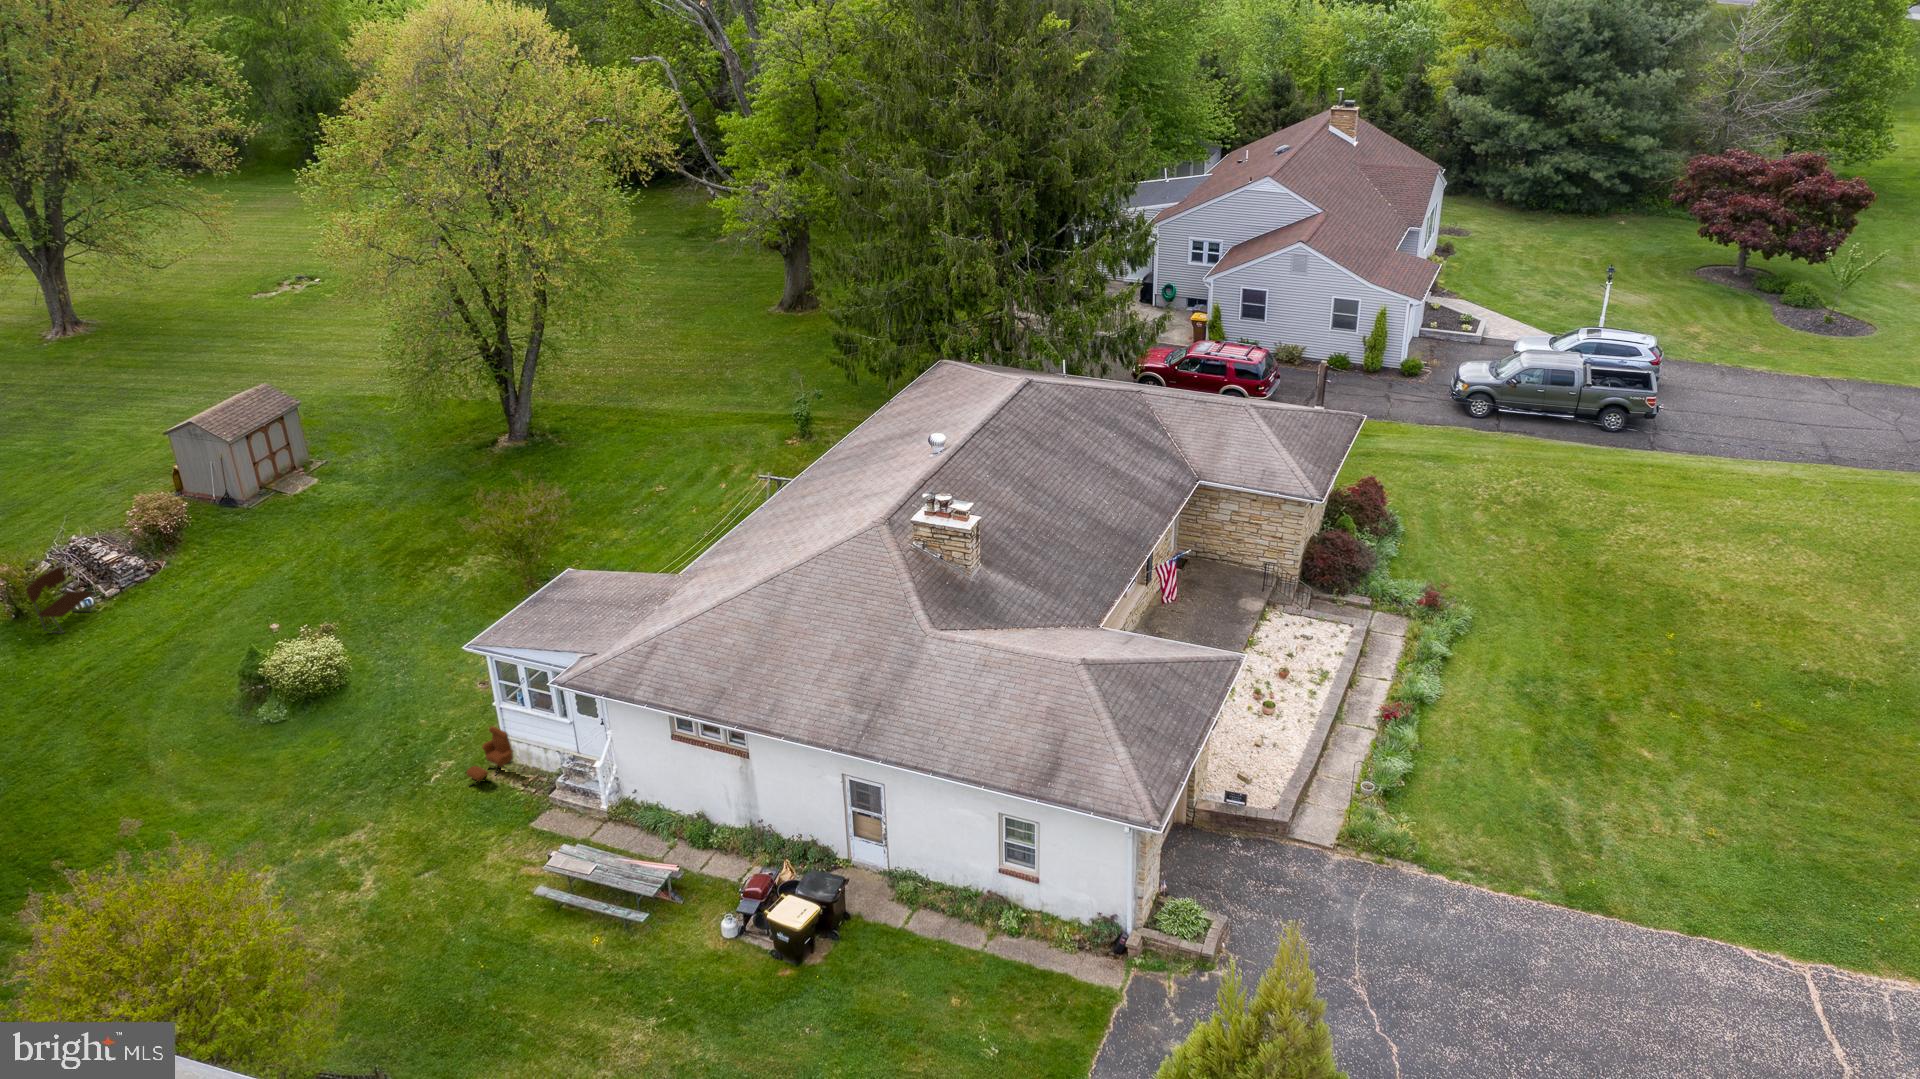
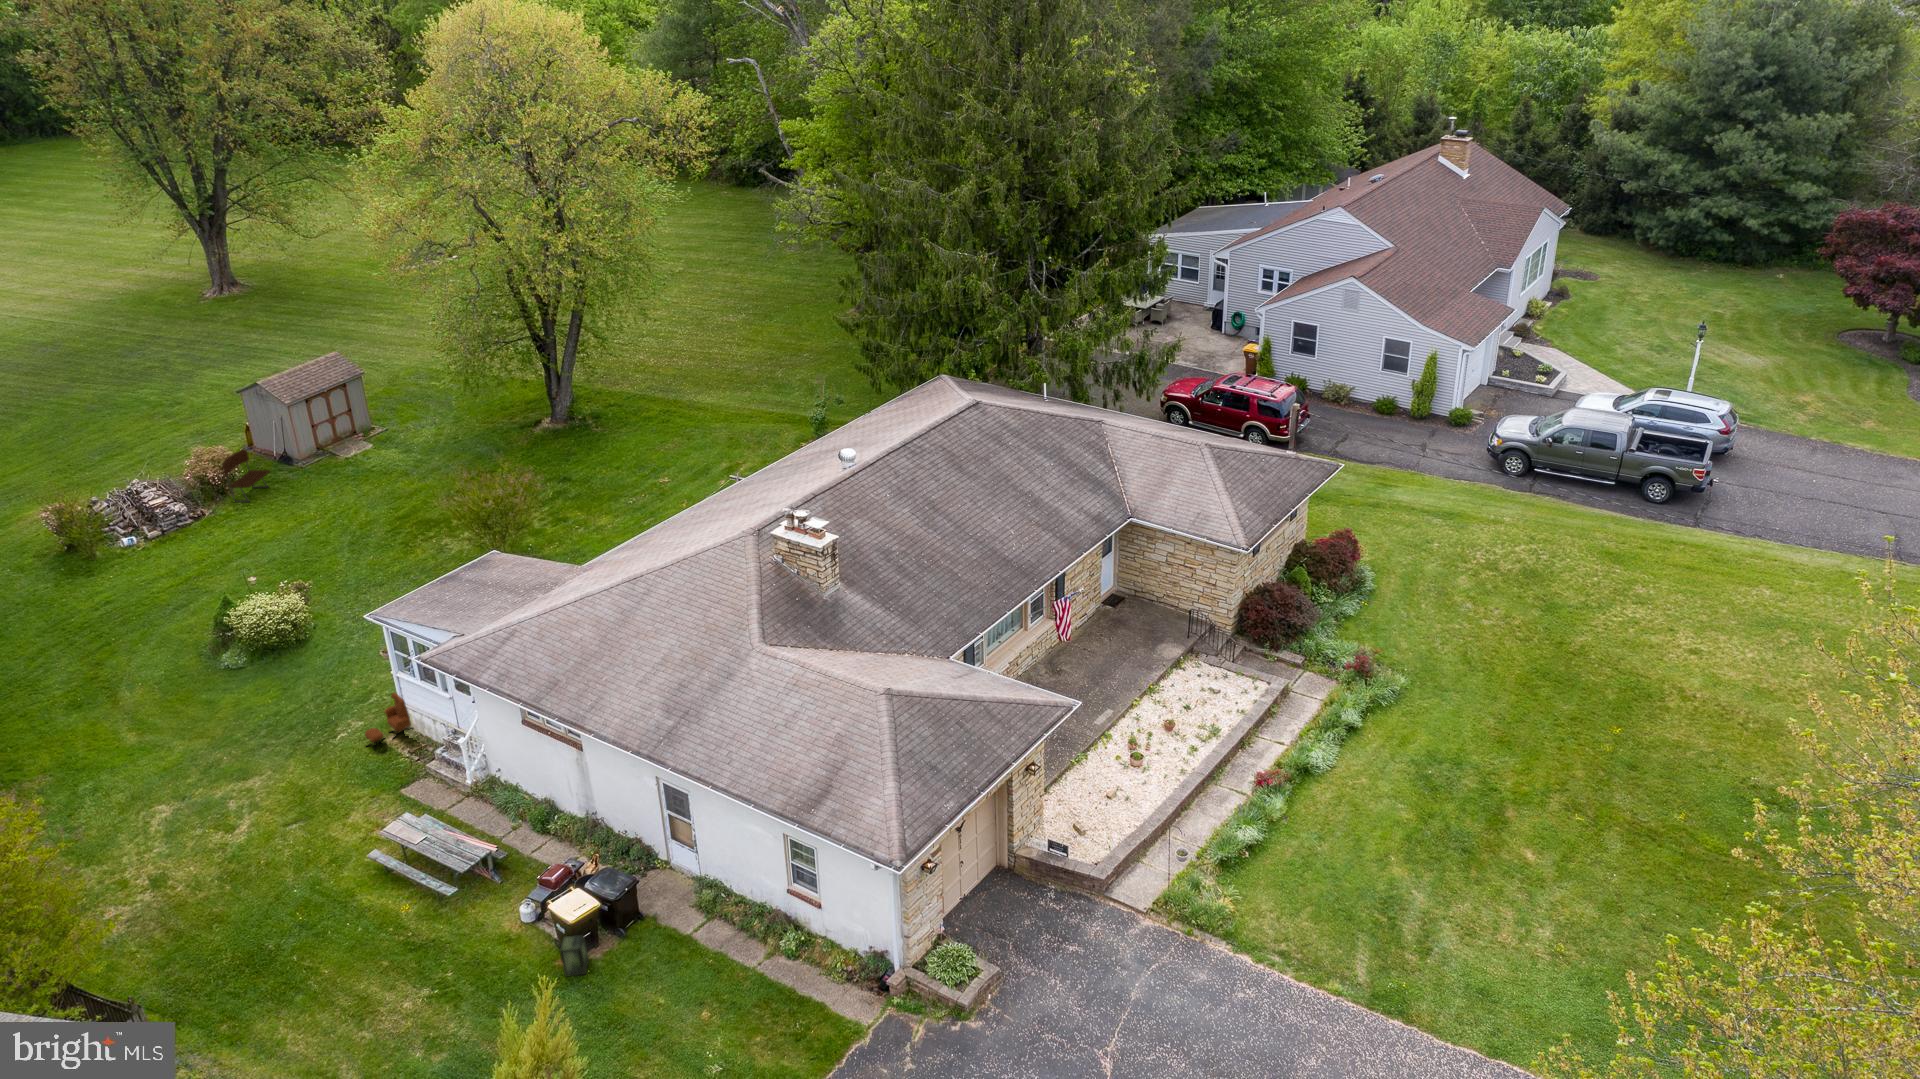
bench: present [27,567,92,634] -> present [222,449,270,502]
storage box: none [789,941,817,987] -> present [560,935,589,976]

